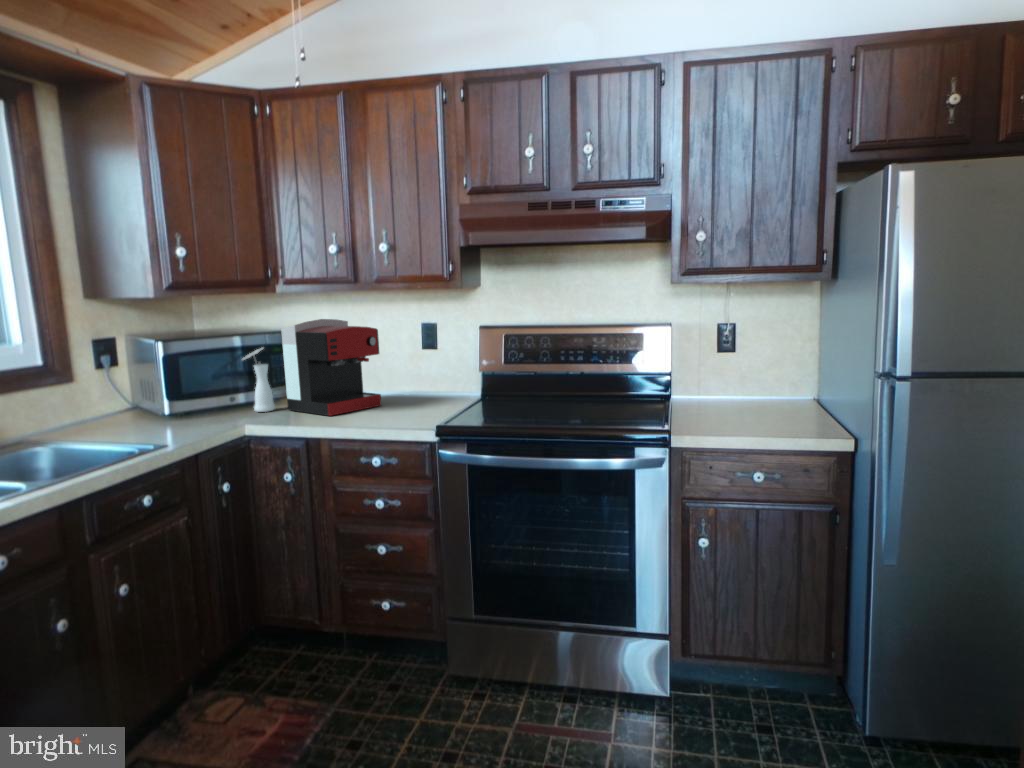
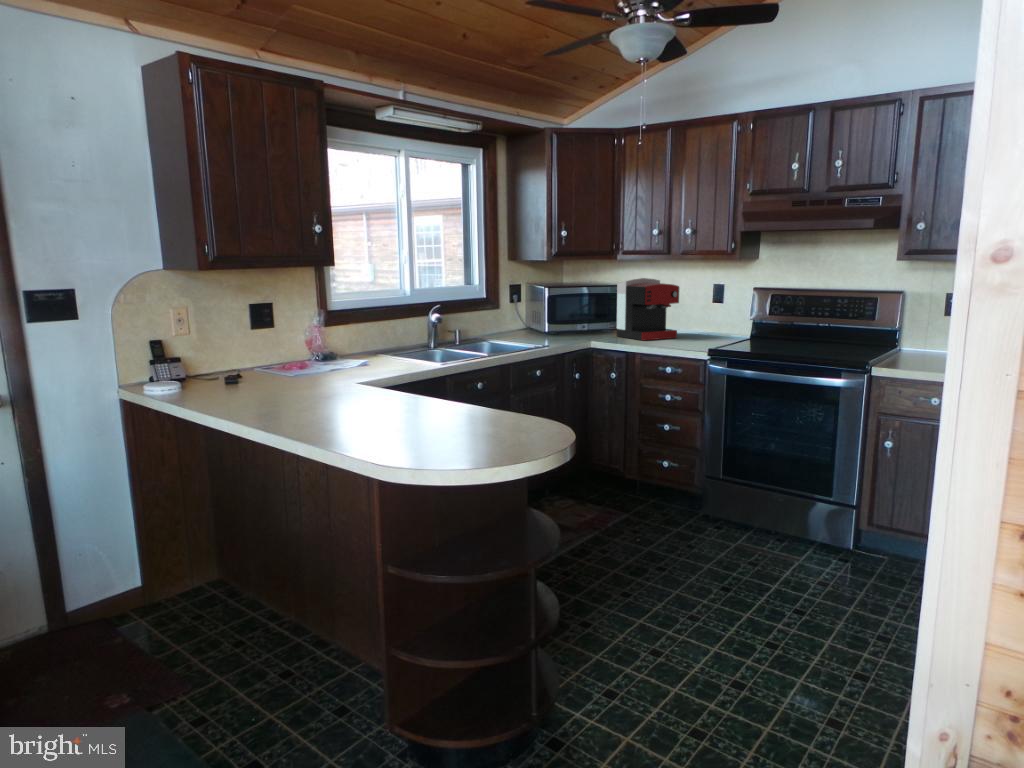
vase: present [242,348,275,412] -> none [591,295,609,336]

